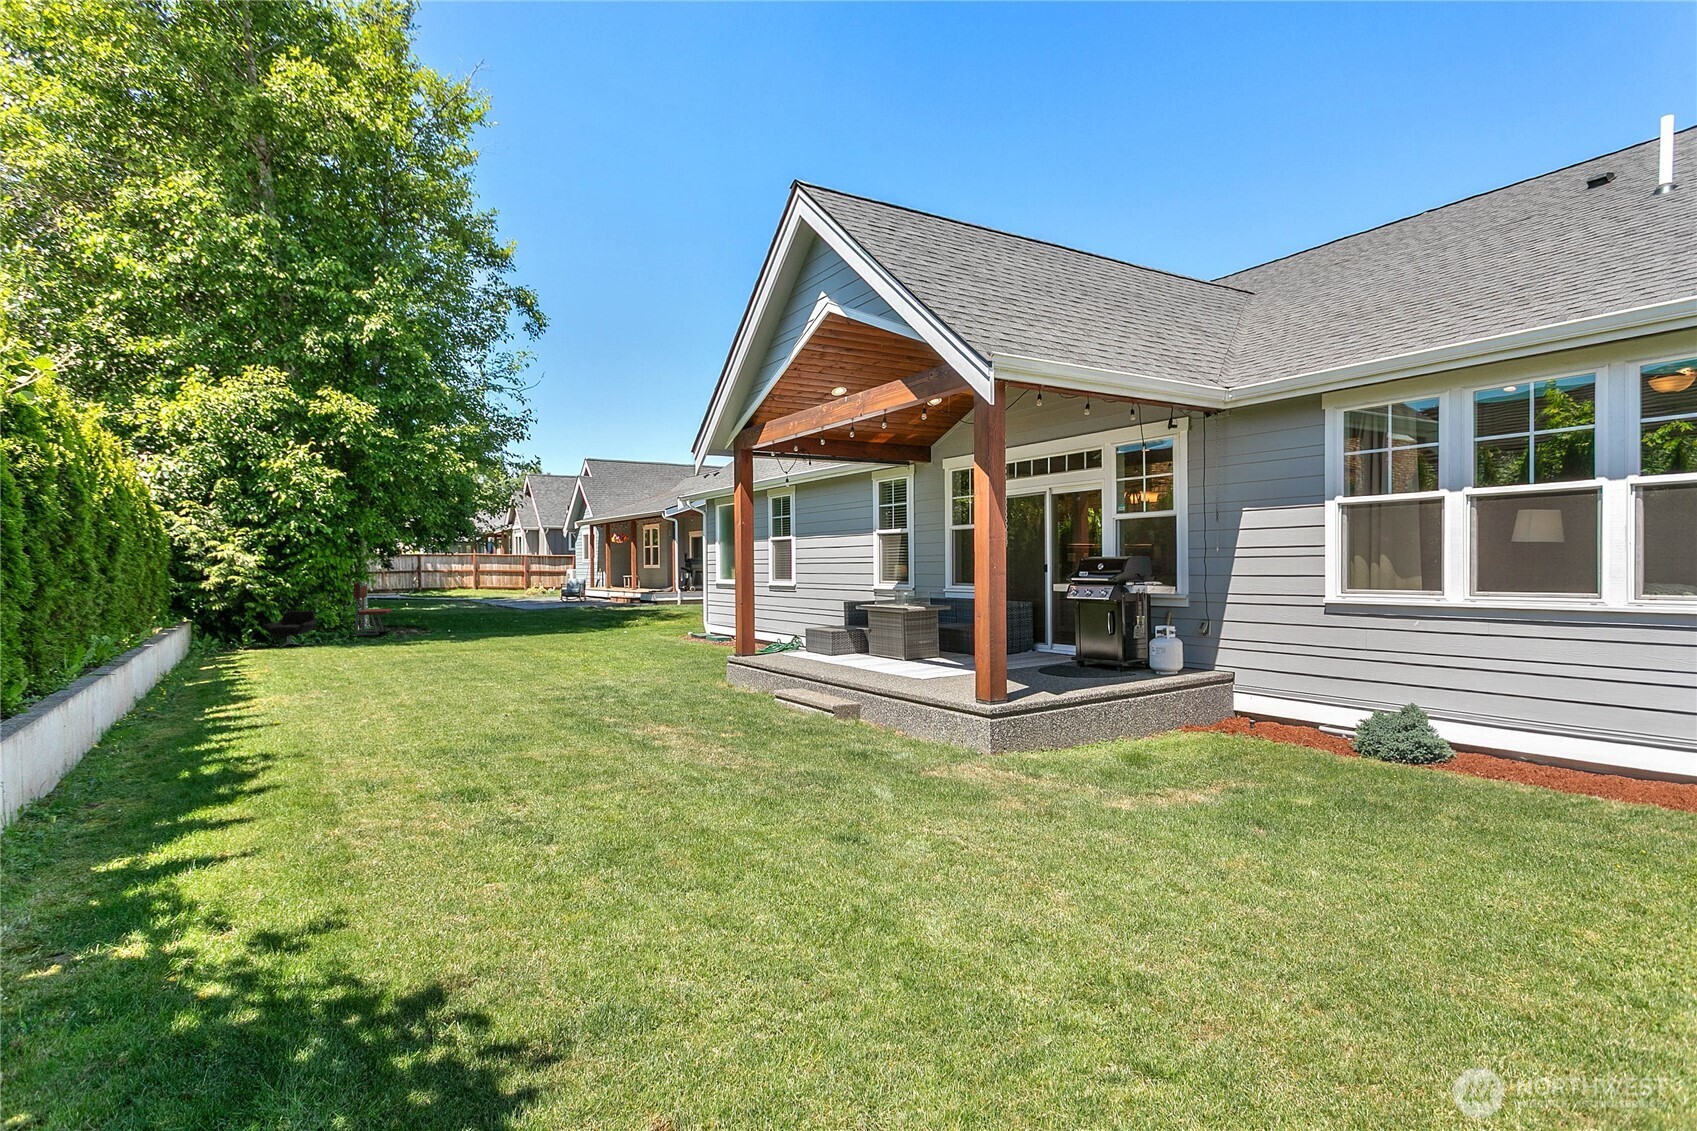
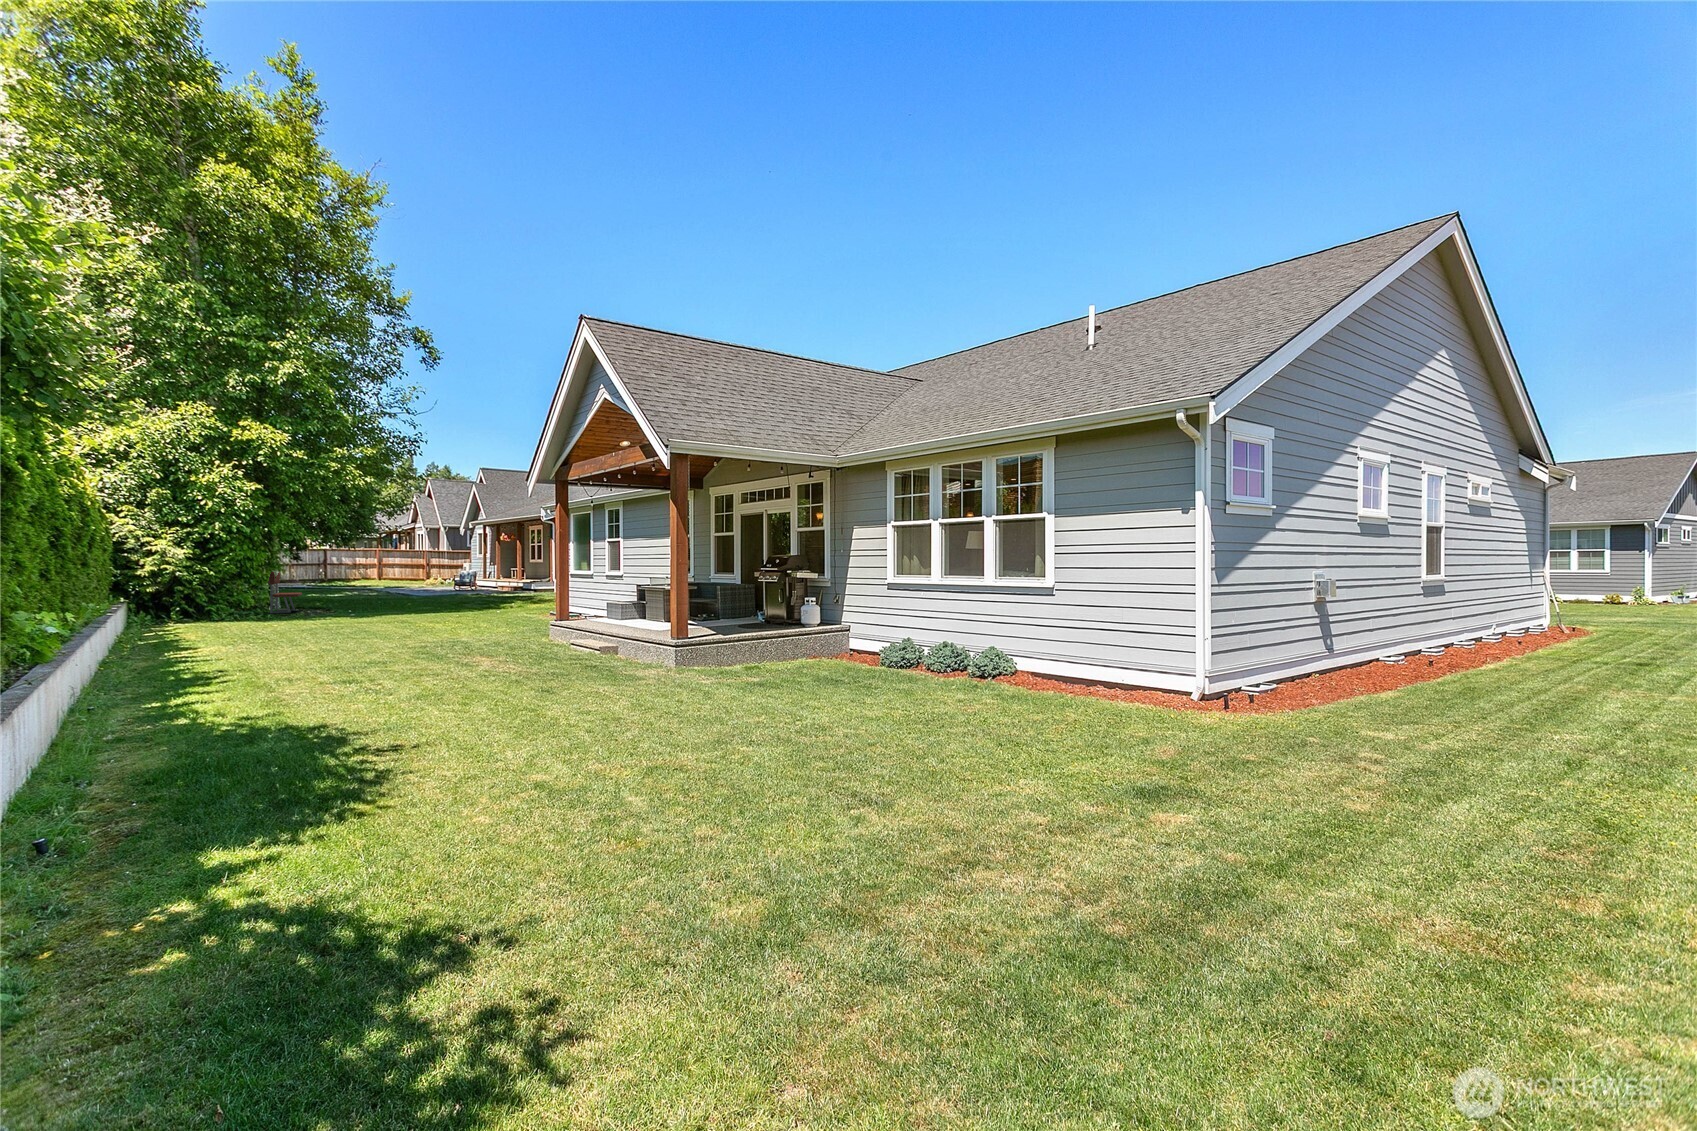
lounge chair: present [262,611,317,647] -> none [191,593,238,621]

